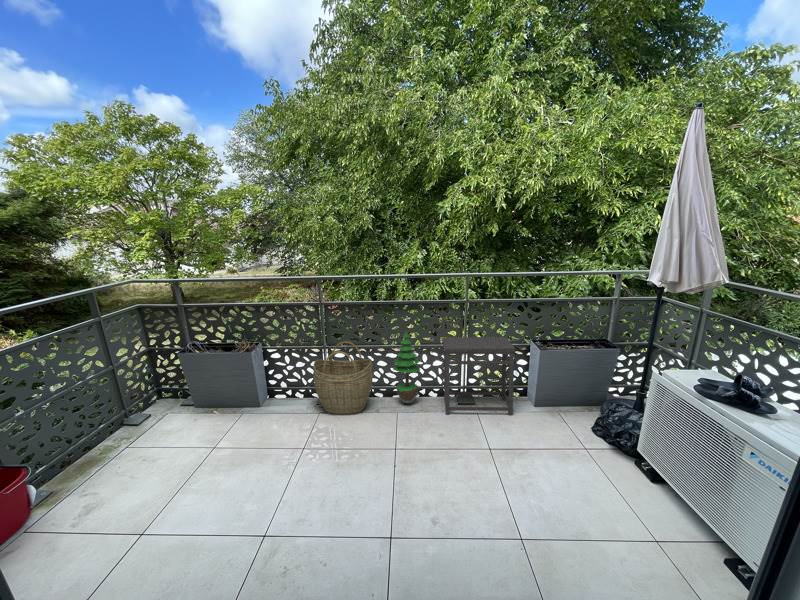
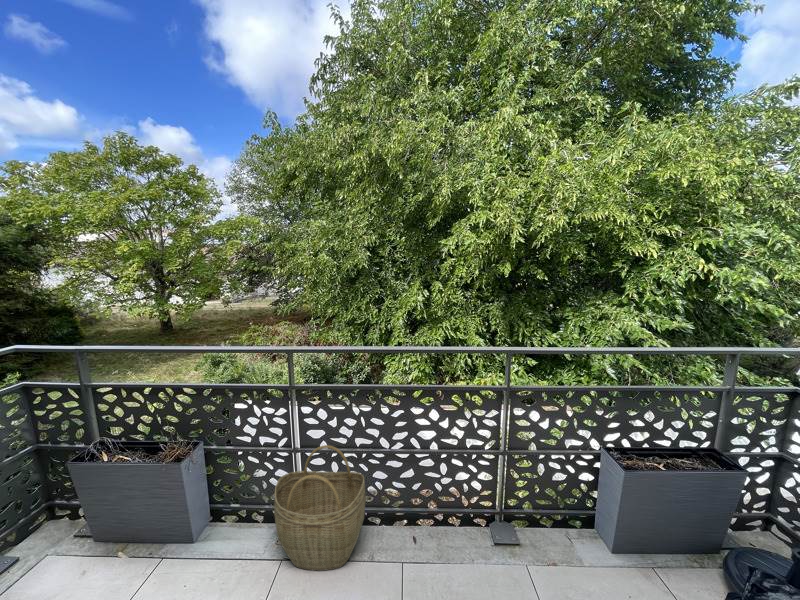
potted tree: present [393,331,420,404] -> none [396,433,437,543]
side table: present [443,337,515,415] -> none [469,441,590,579]

